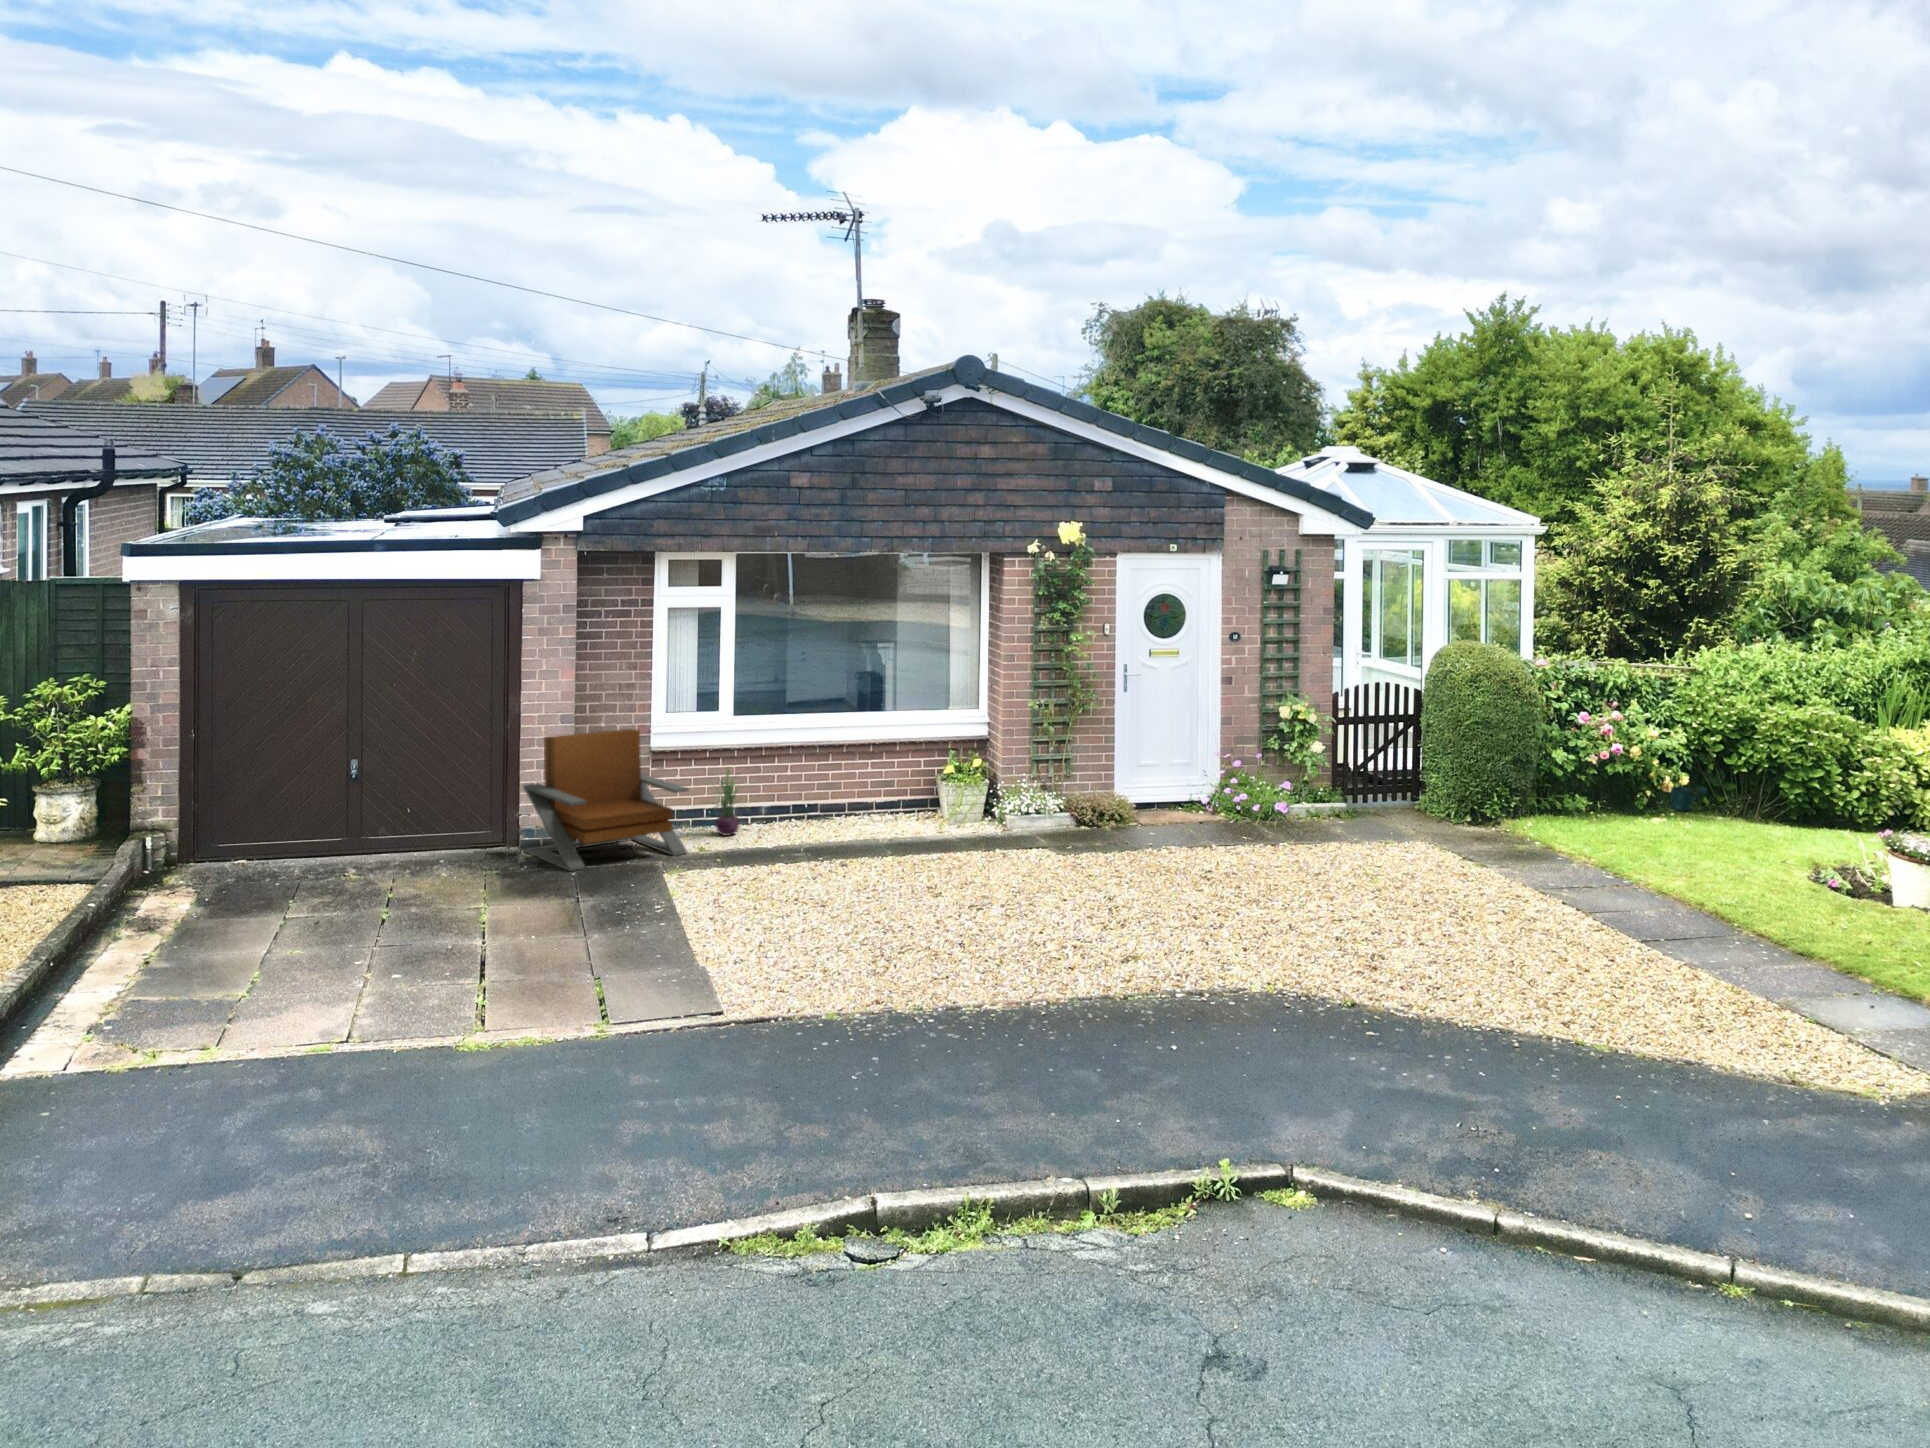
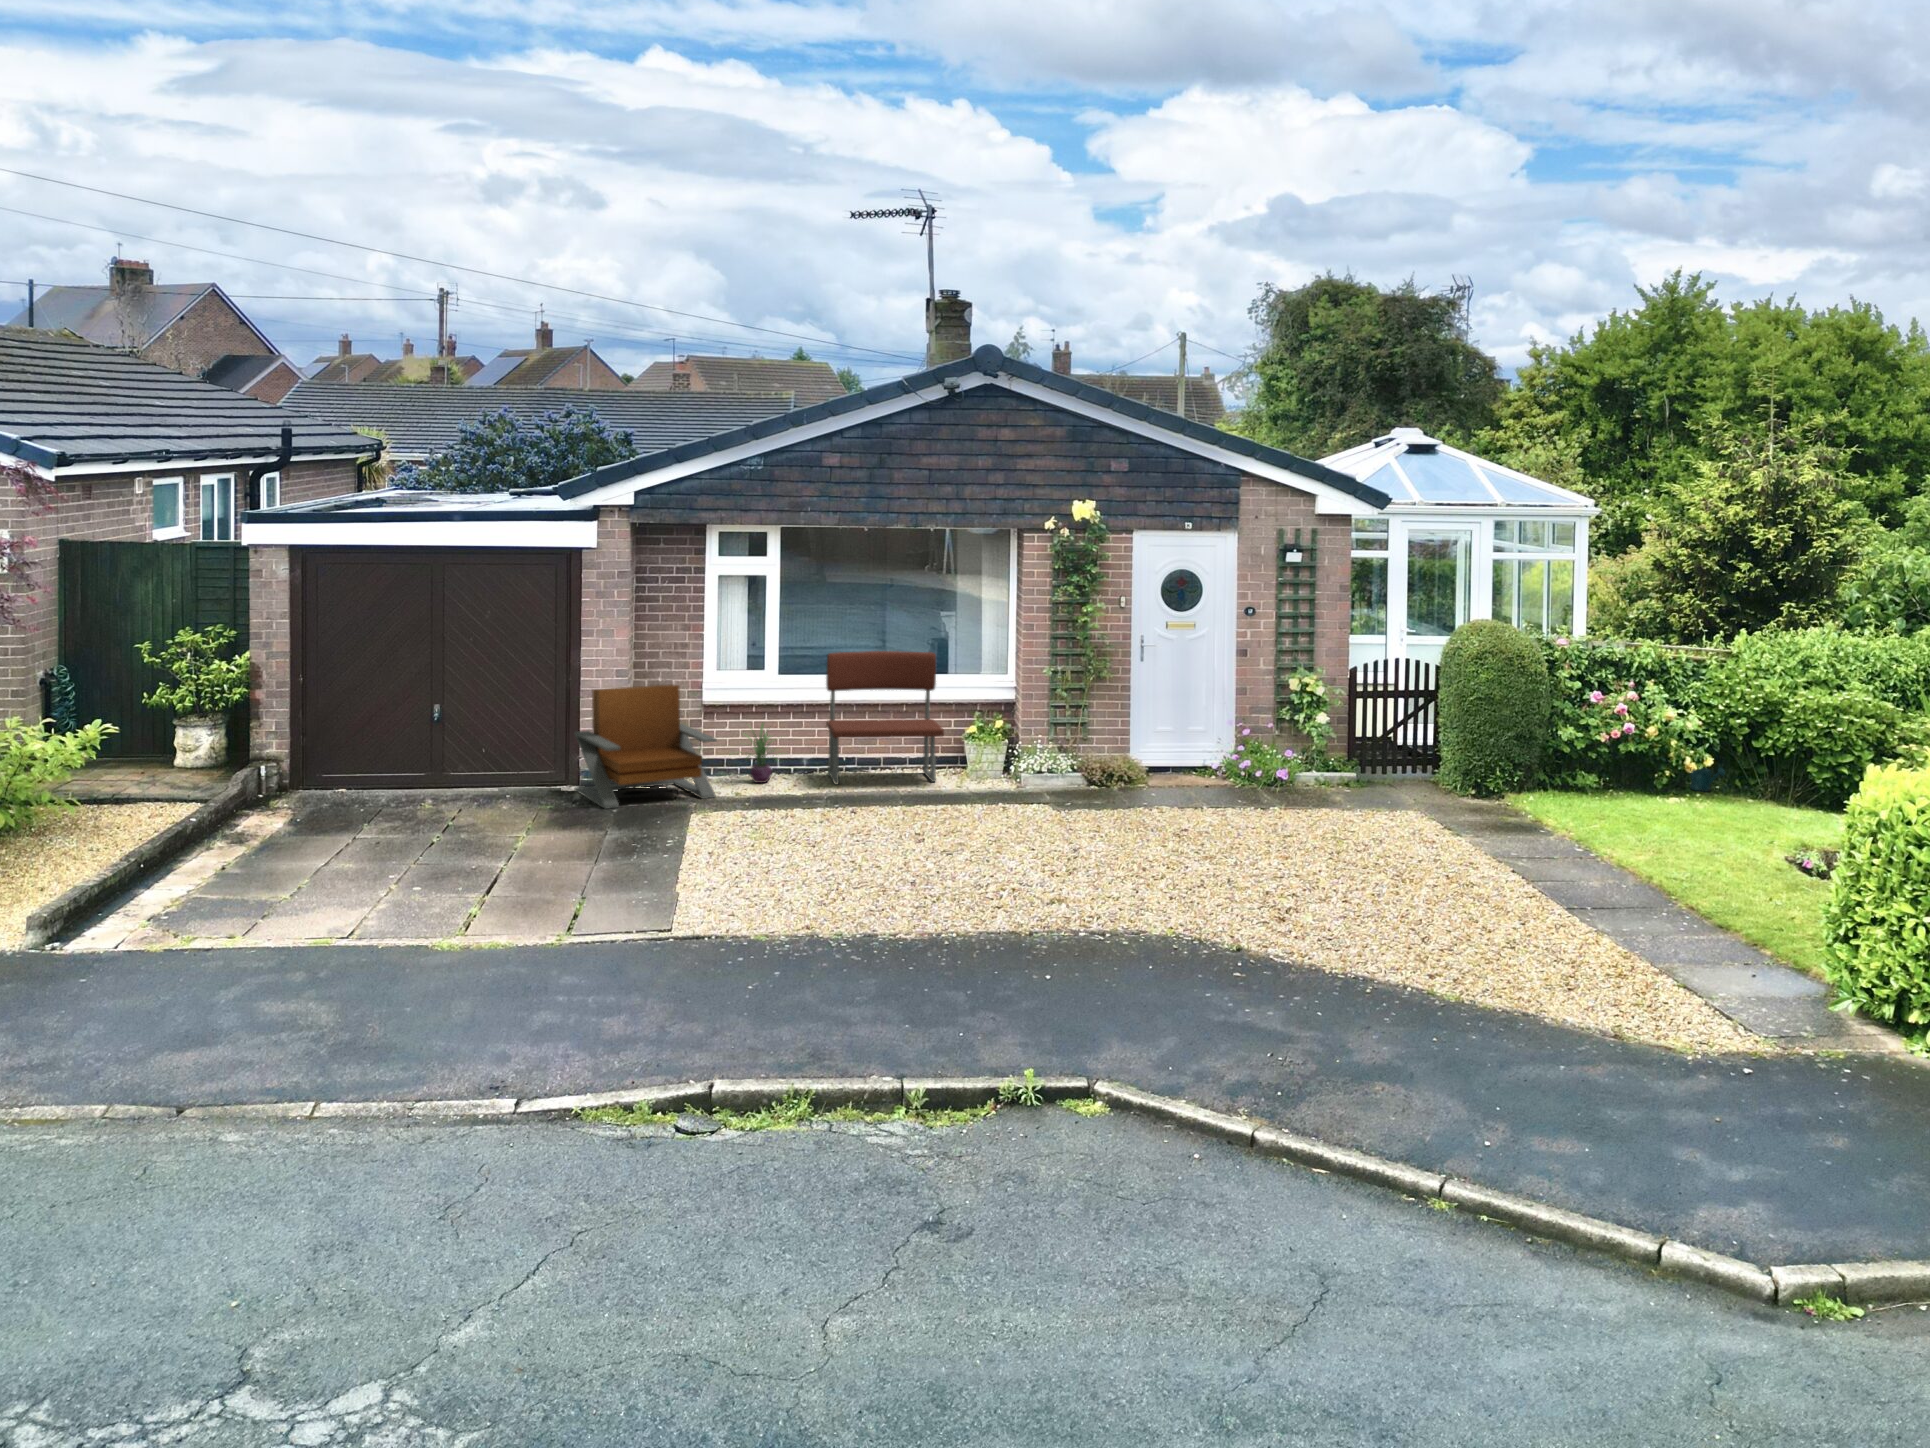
bench: none [795,687,928,834] -> present [826,651,944,784]

